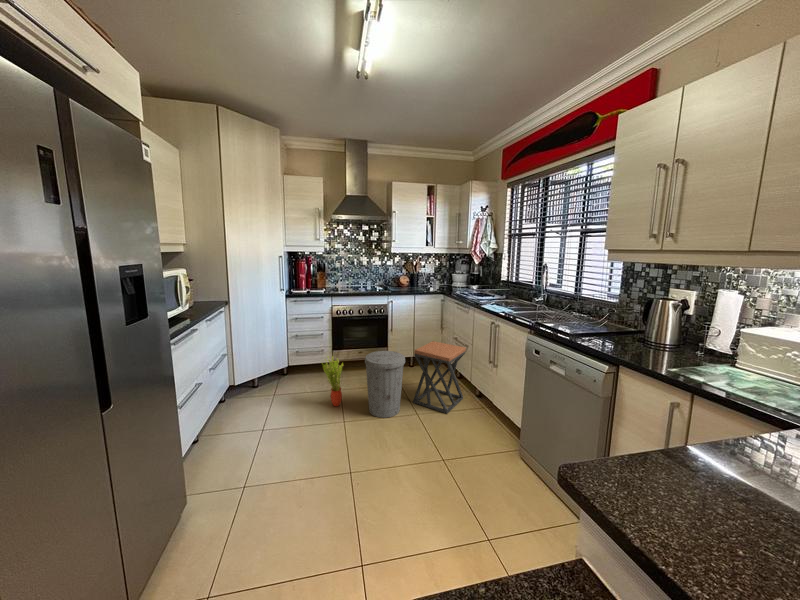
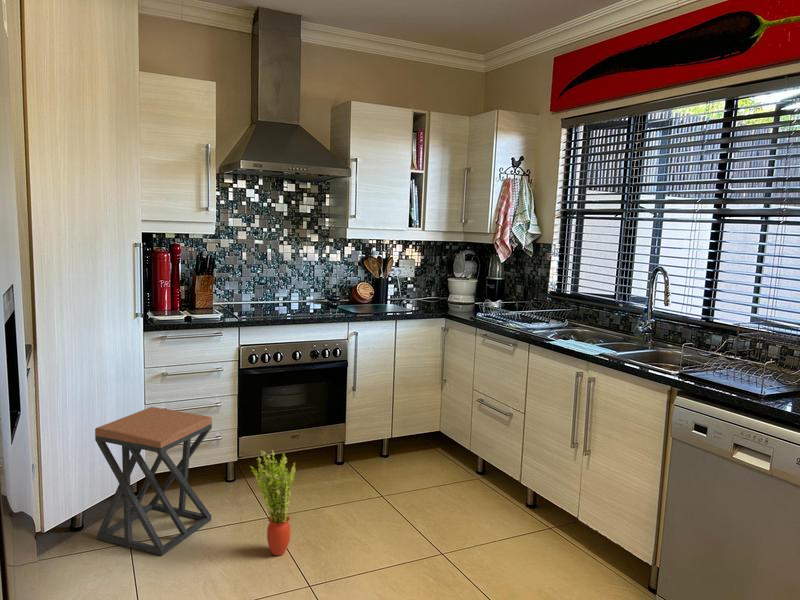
stool: present [413,341,466,414] -> present [95,407,212,556]
trash can: present [365,351,405,418] -> none [344,433,425,568]

